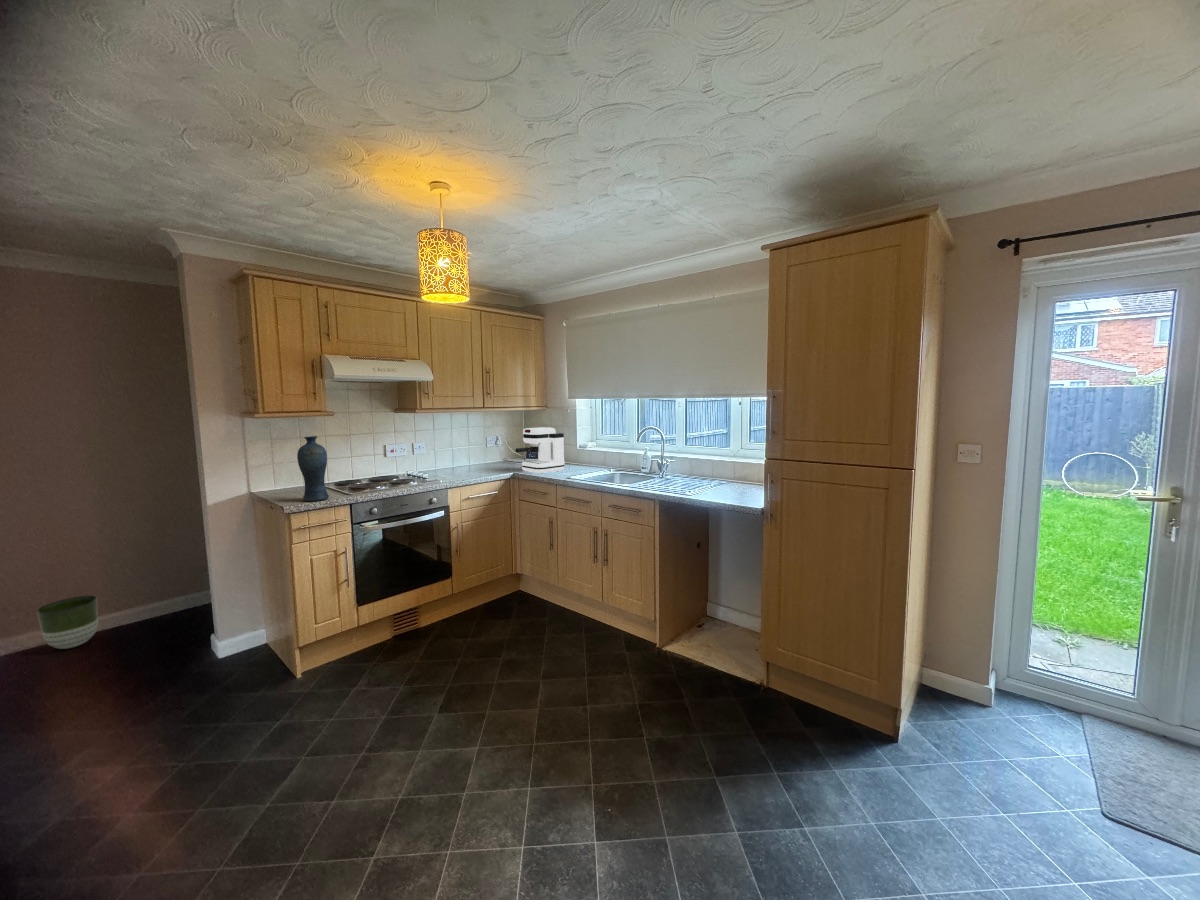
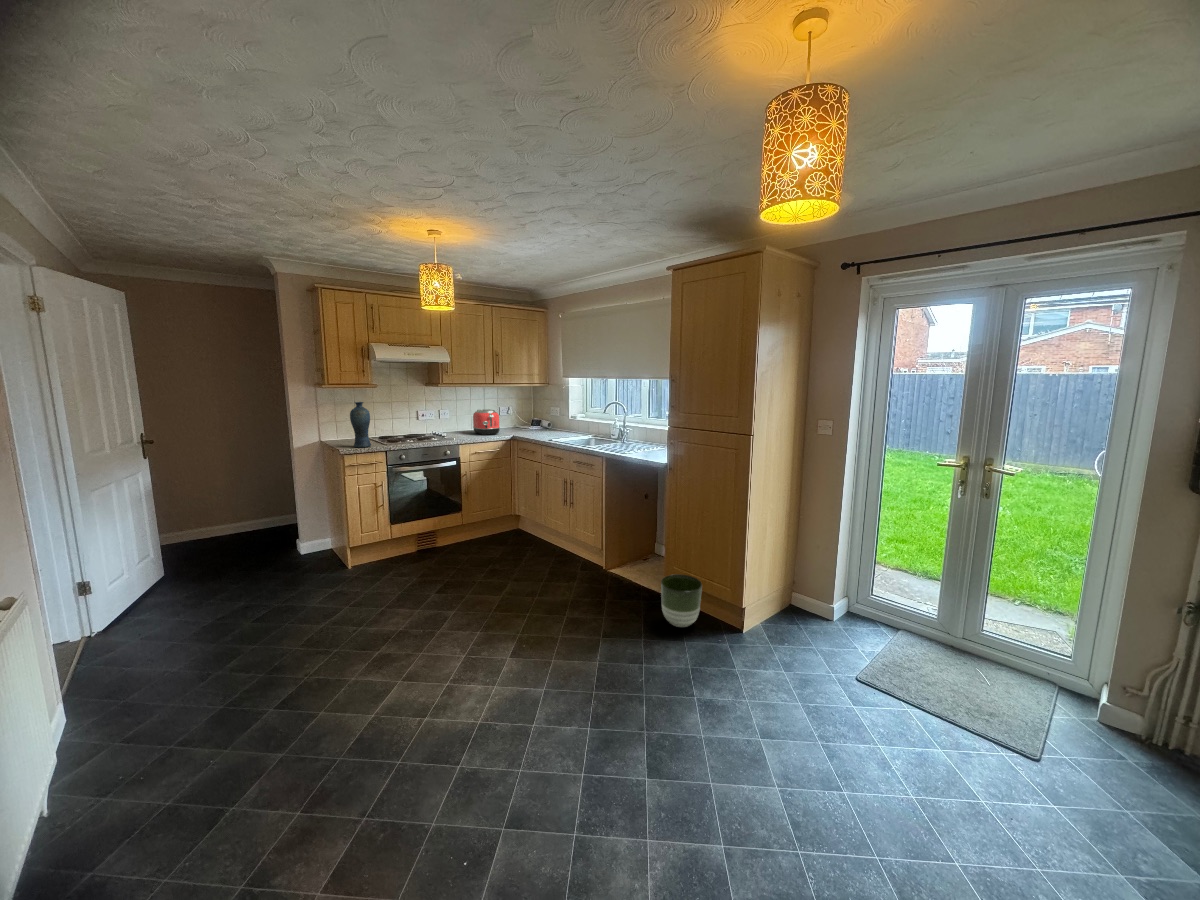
coffee maker: present [516,427,565,474] -> none [514,400,554,437]
toaster: none [458,440,495,474] -> present [473,409,500,435]
planter: present [37,596,98,649] -> present [661,574,702,627]

